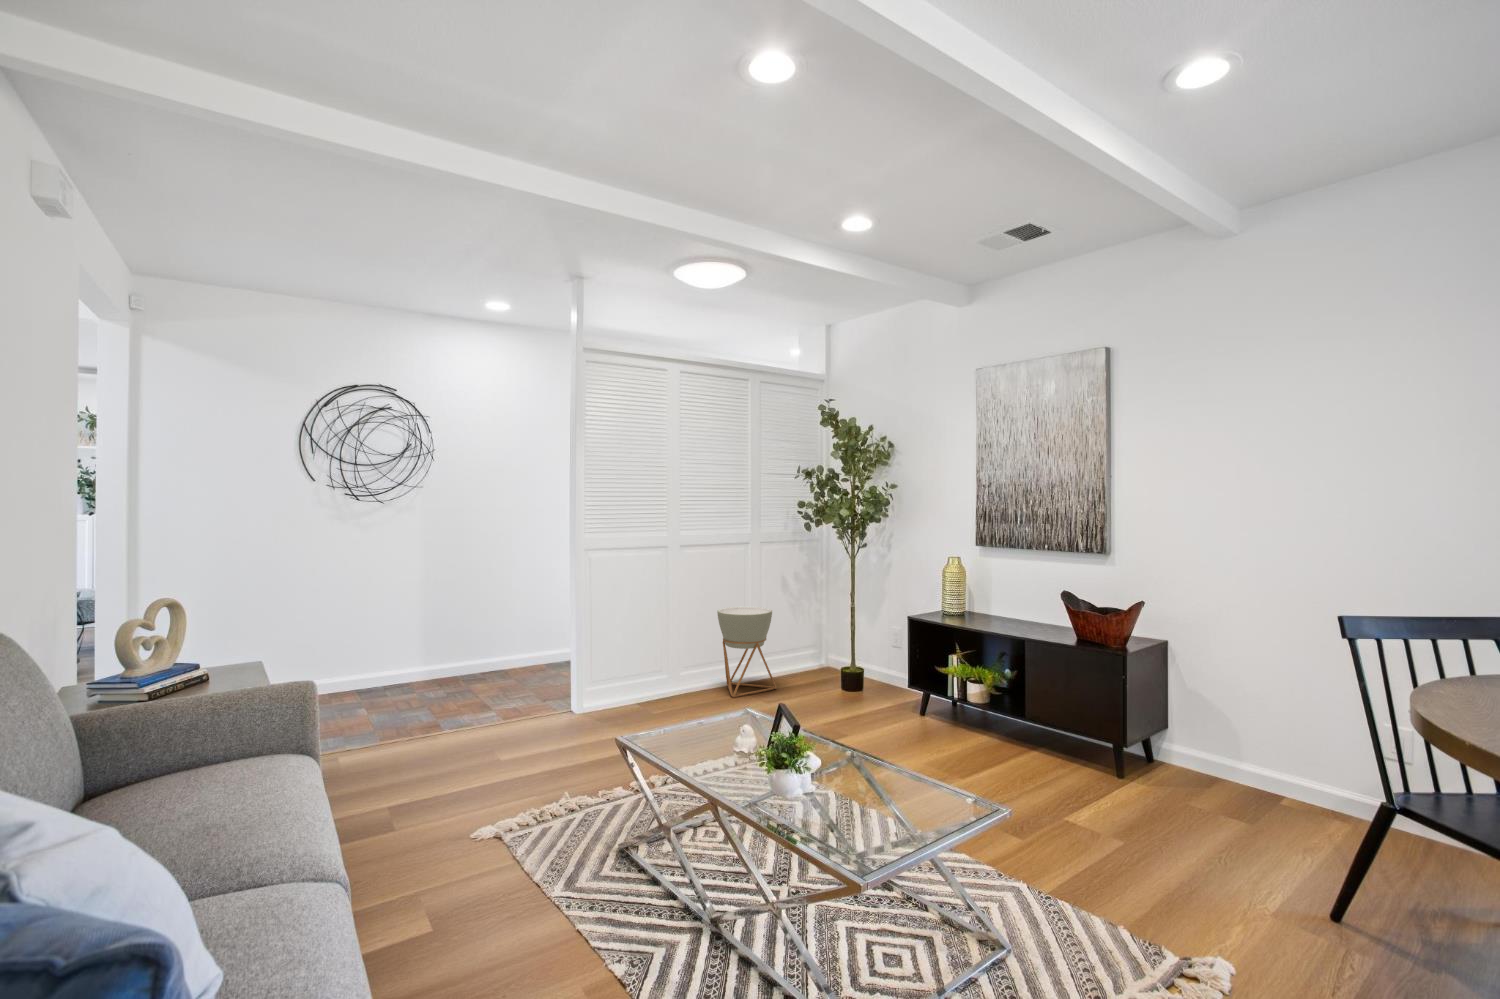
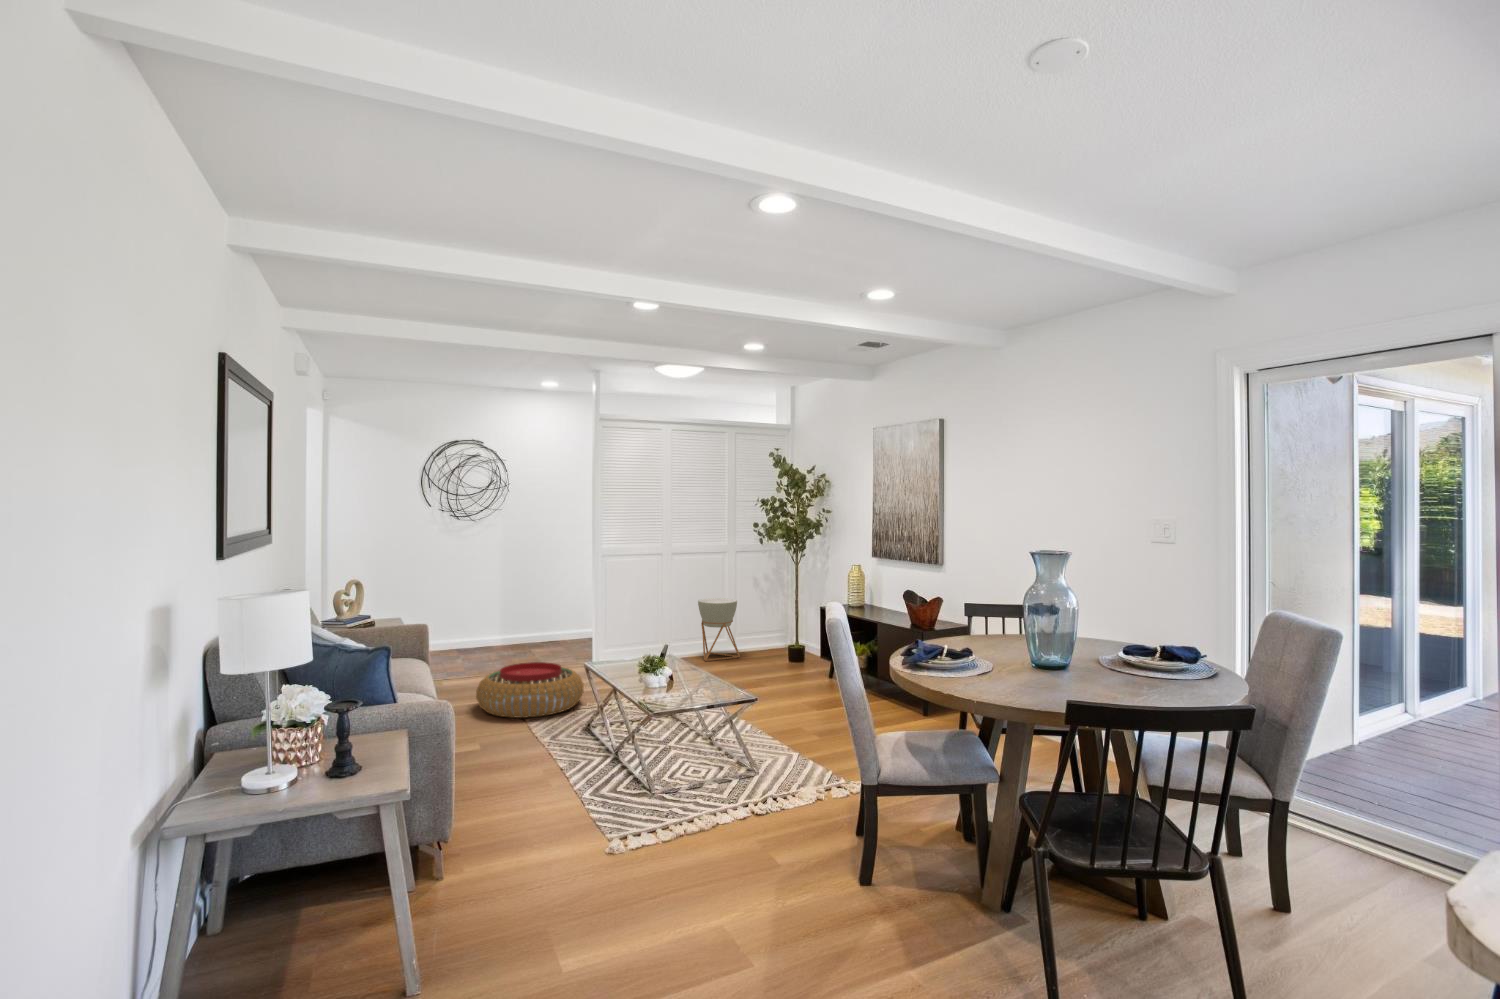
pouf: none [405,724,589,833] -> present [476,662,584,718]

